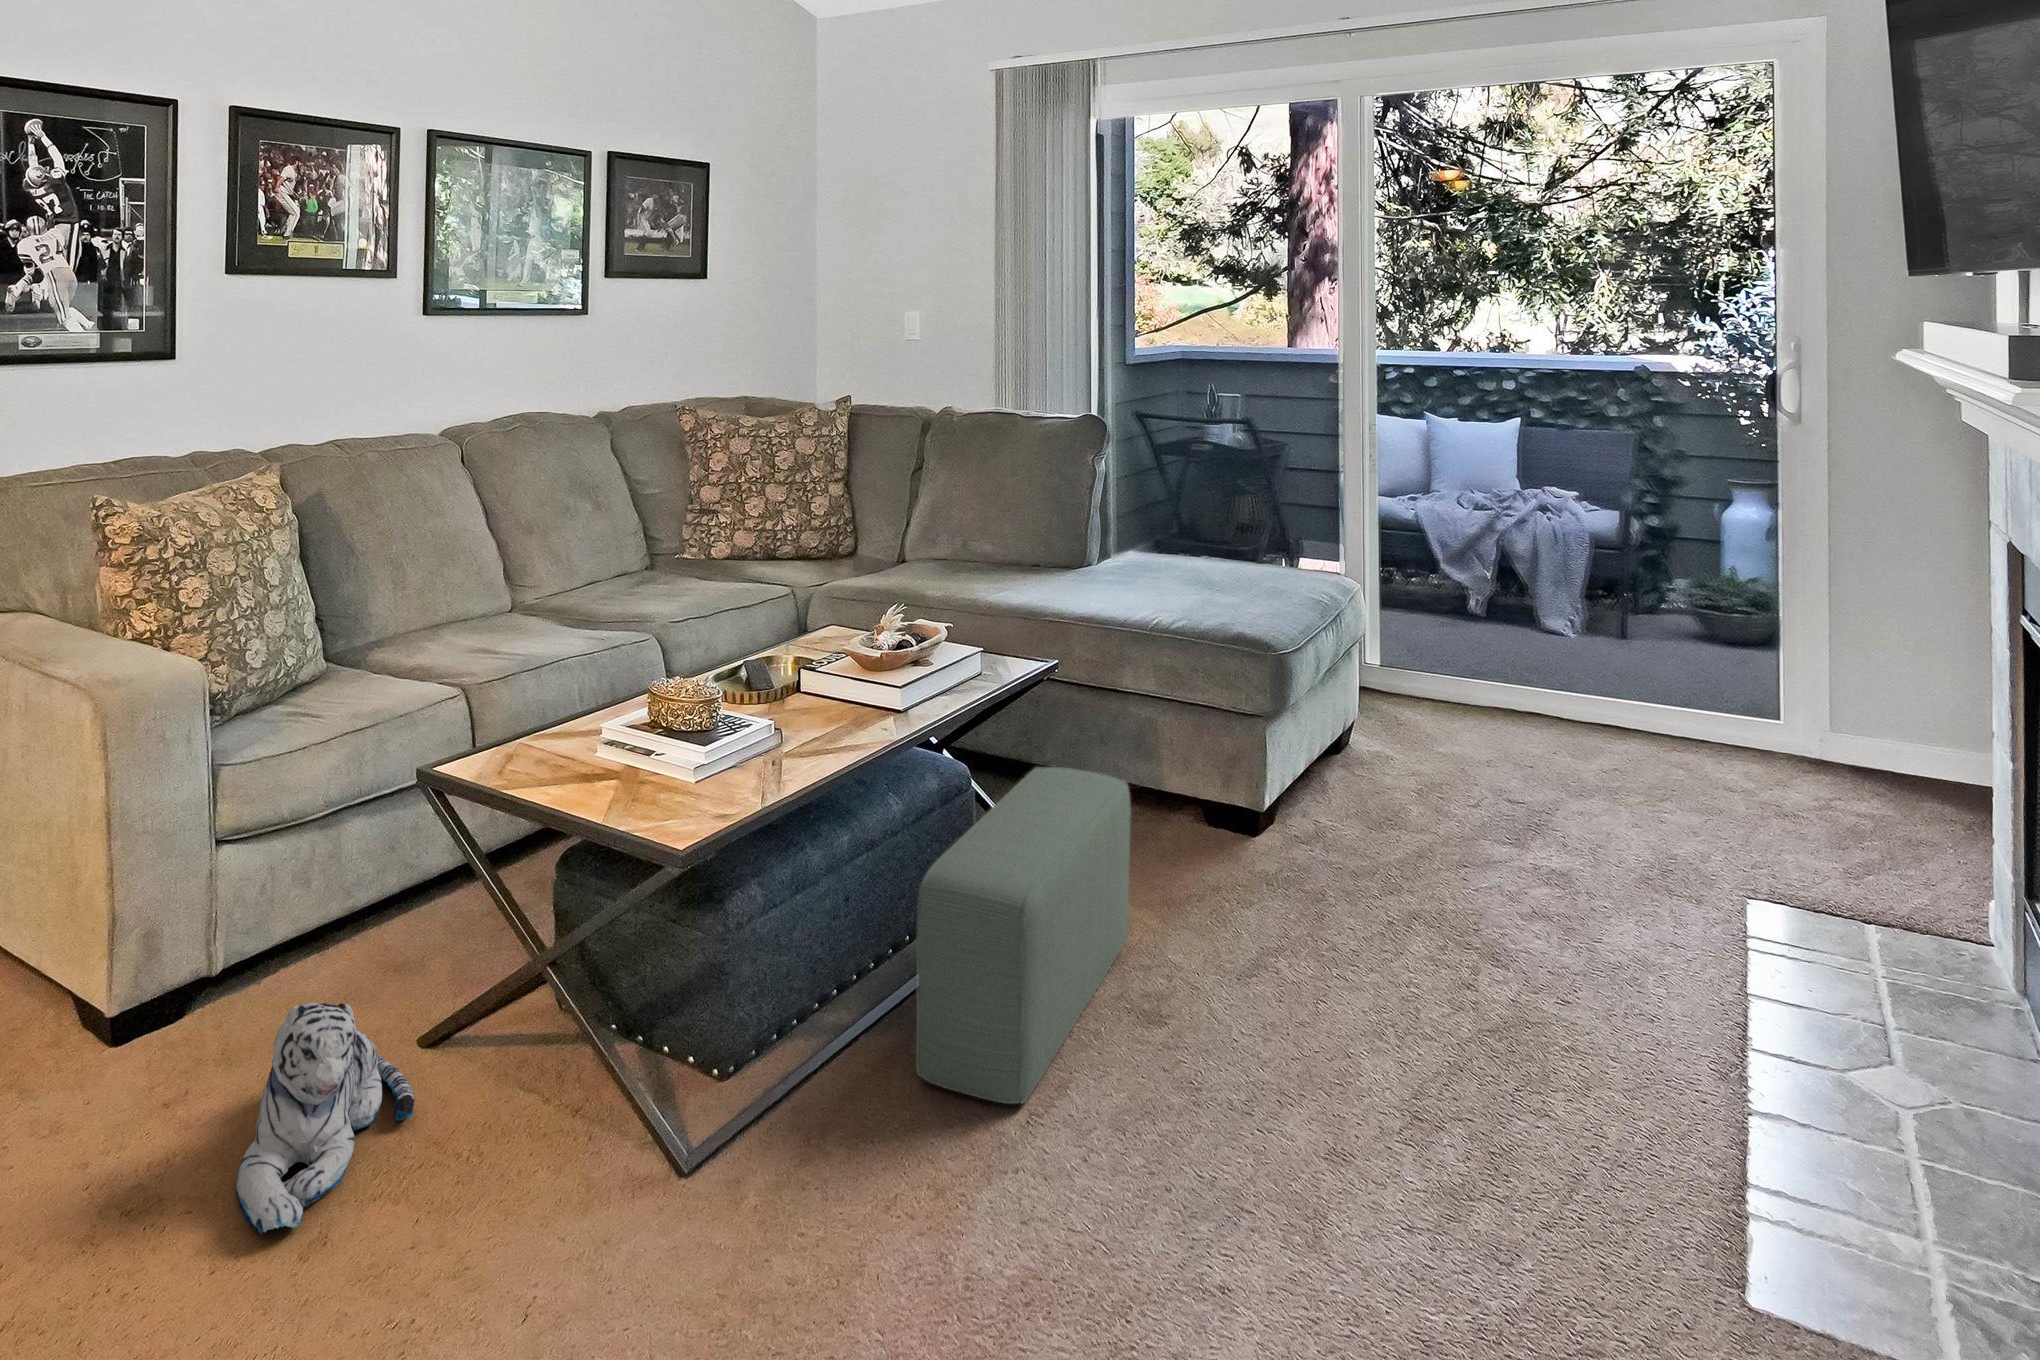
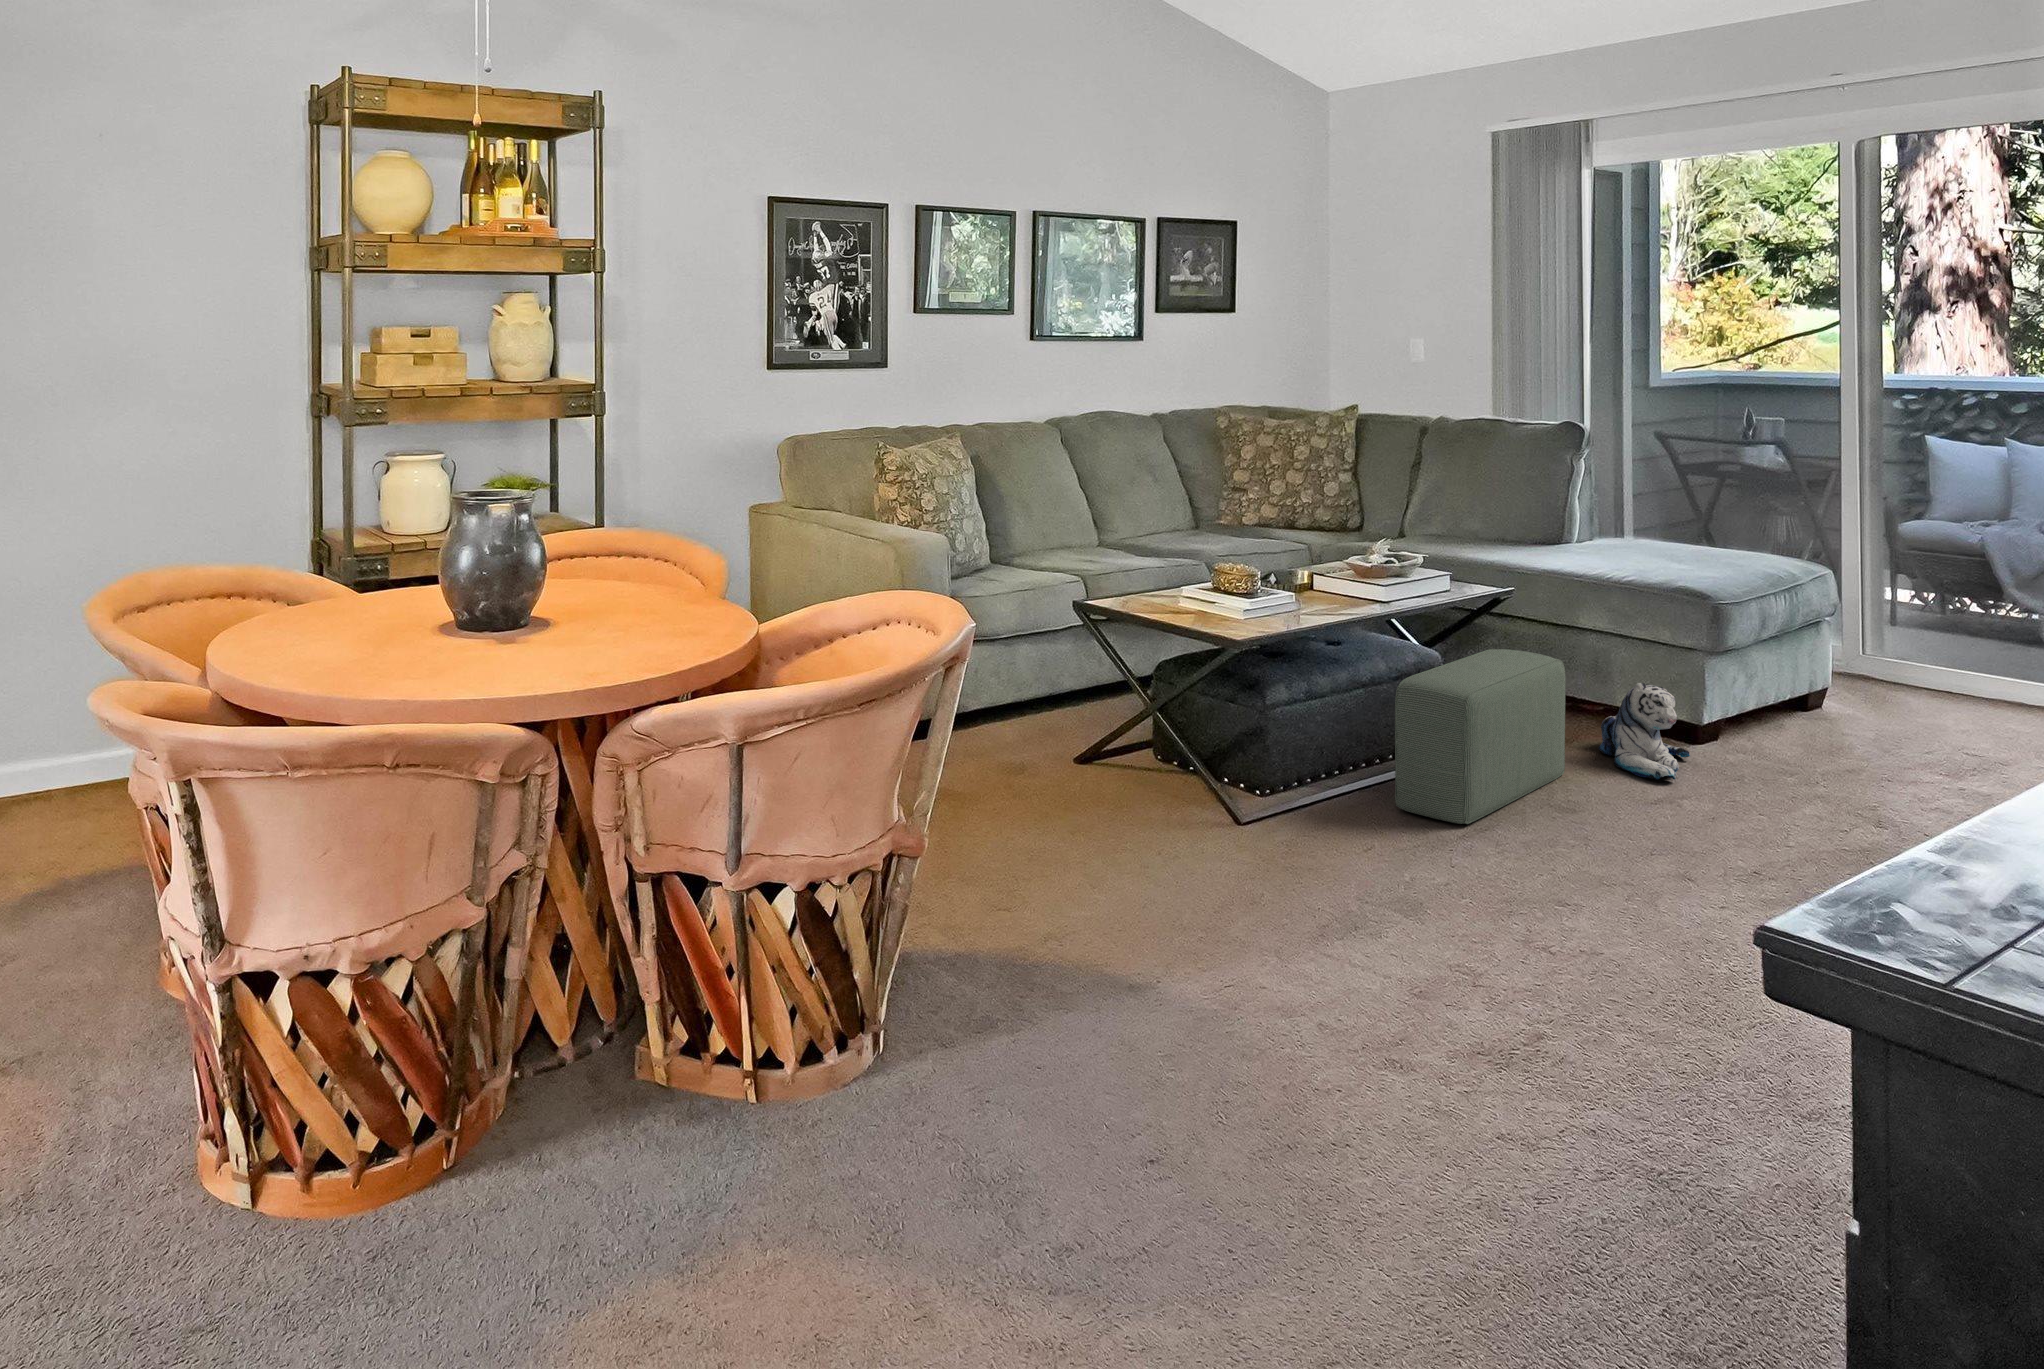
plush toy: present [236,1003,415,1235] -> present [1598,683,1690,780]

